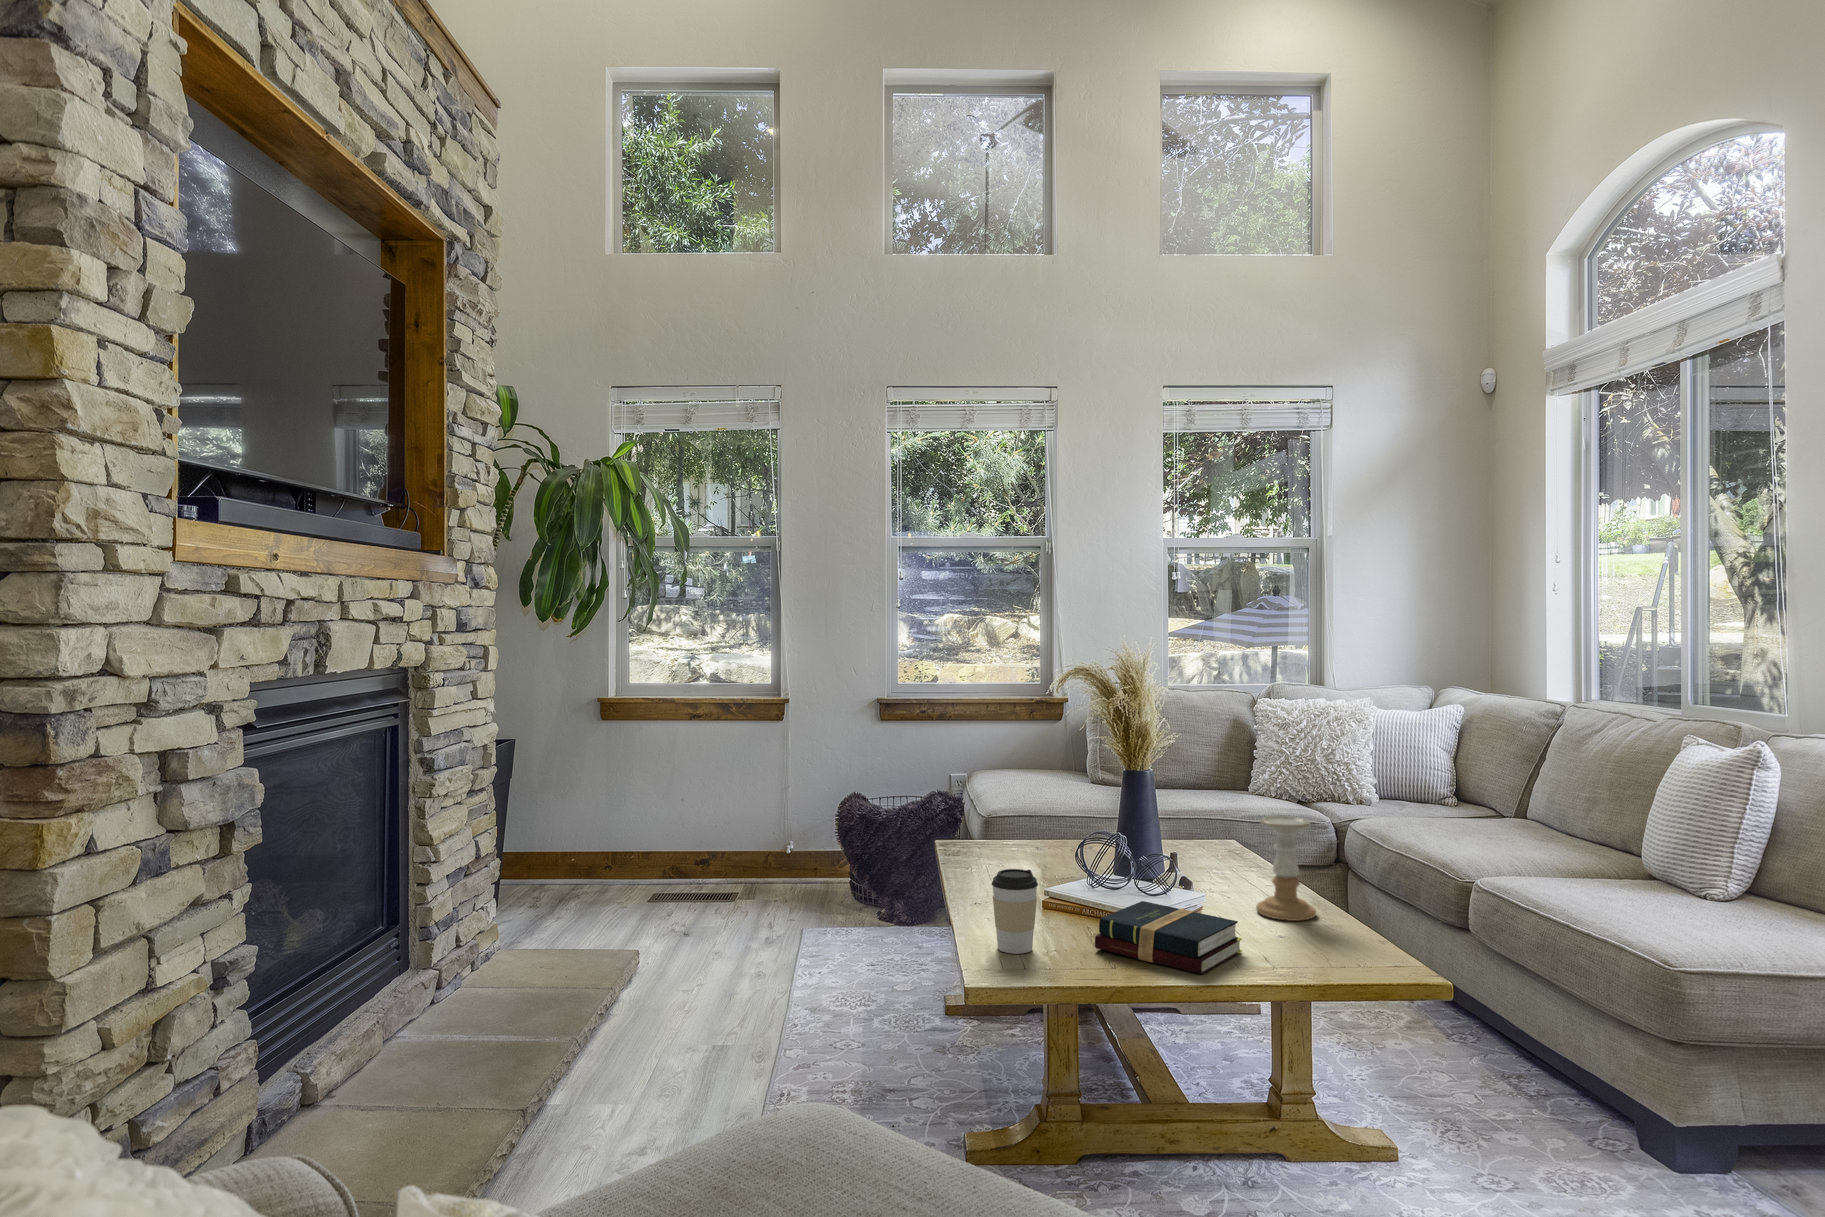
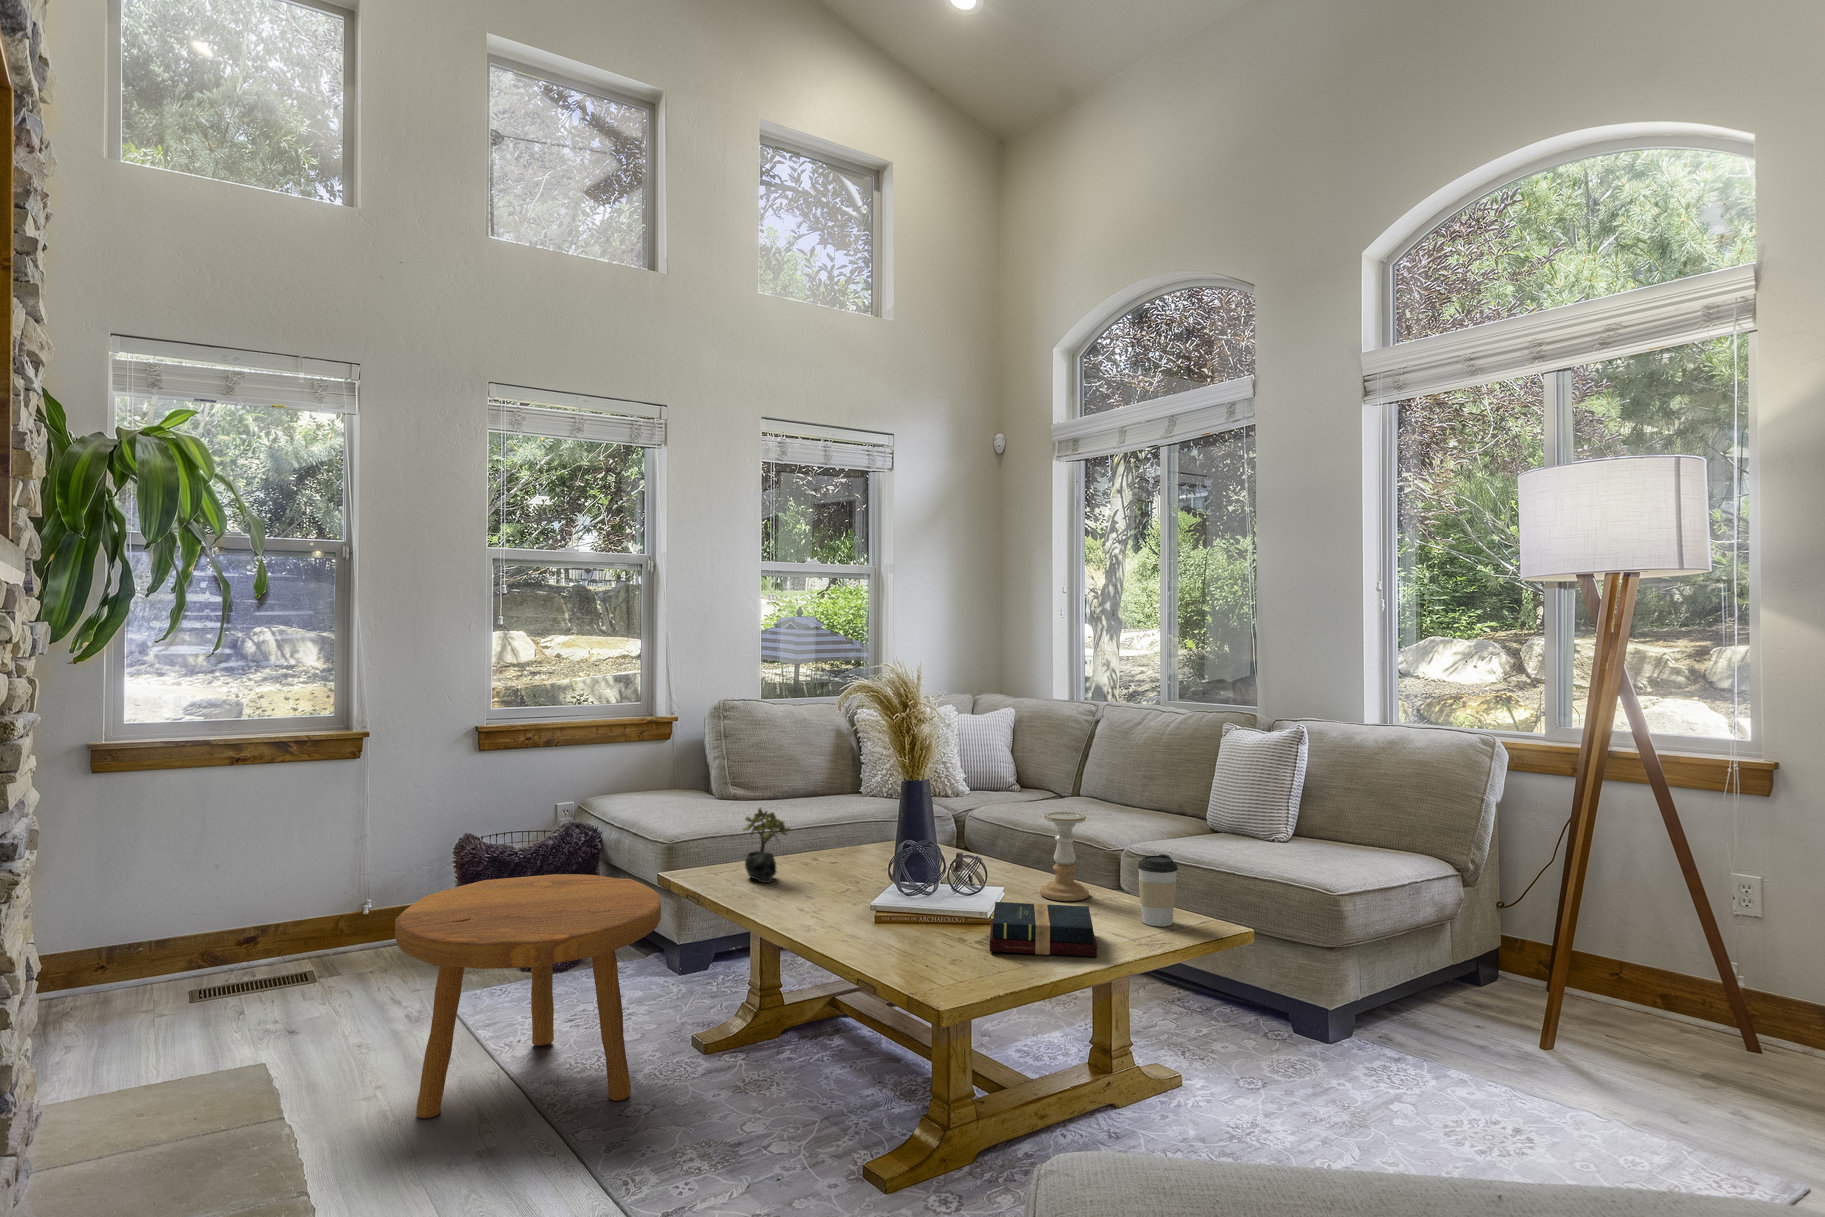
succulent plant: none [986,785,1031,859] -> present [743,808,790,883]
footstool: none [683,826,901,1032] -> present [395,874,661,1119]
coffee cup: present [991,869,1038,954] -> present [1138,854,1178,926]

